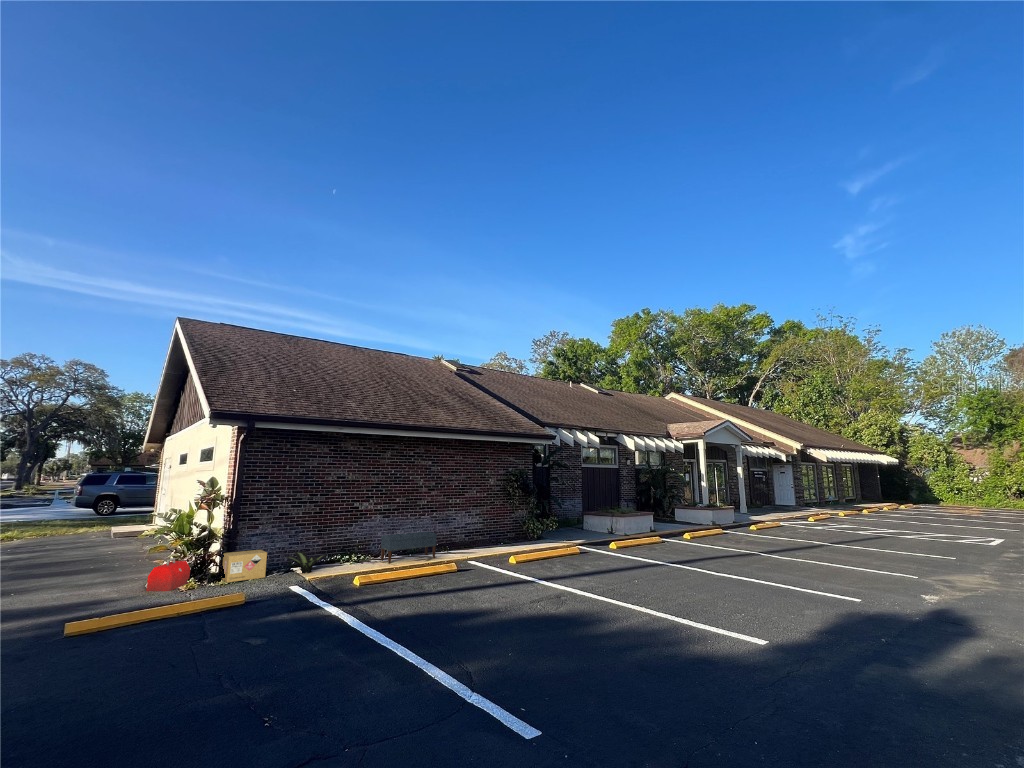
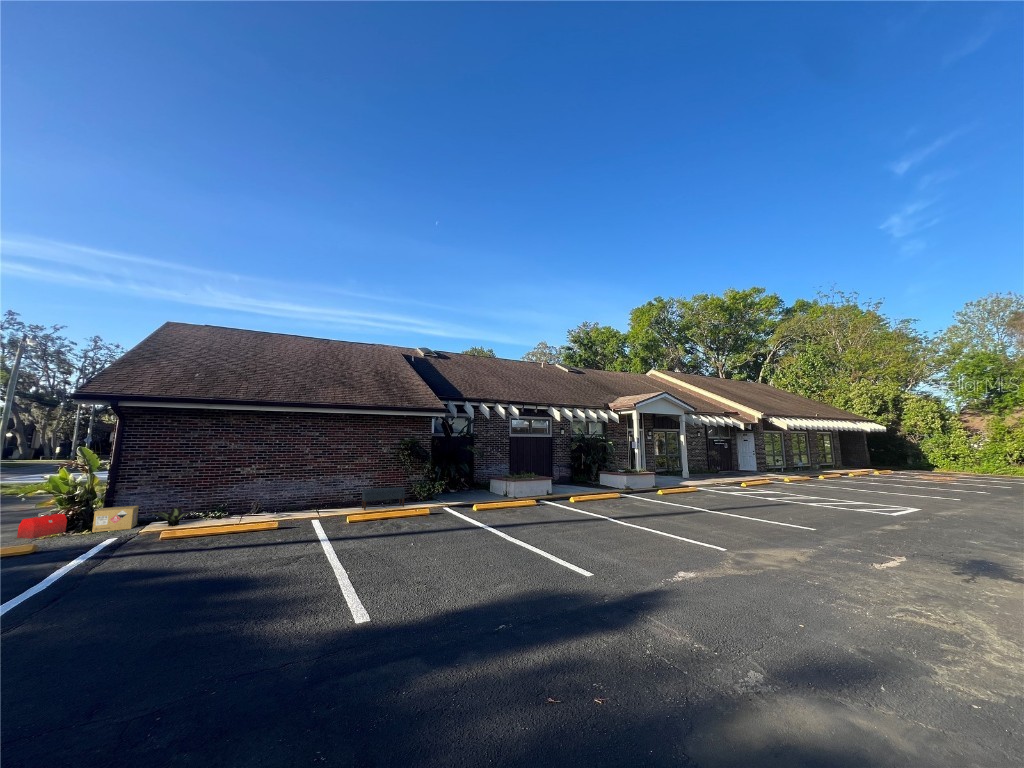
bench: present [381,532,437,563] -> present [362,487,405,510]

